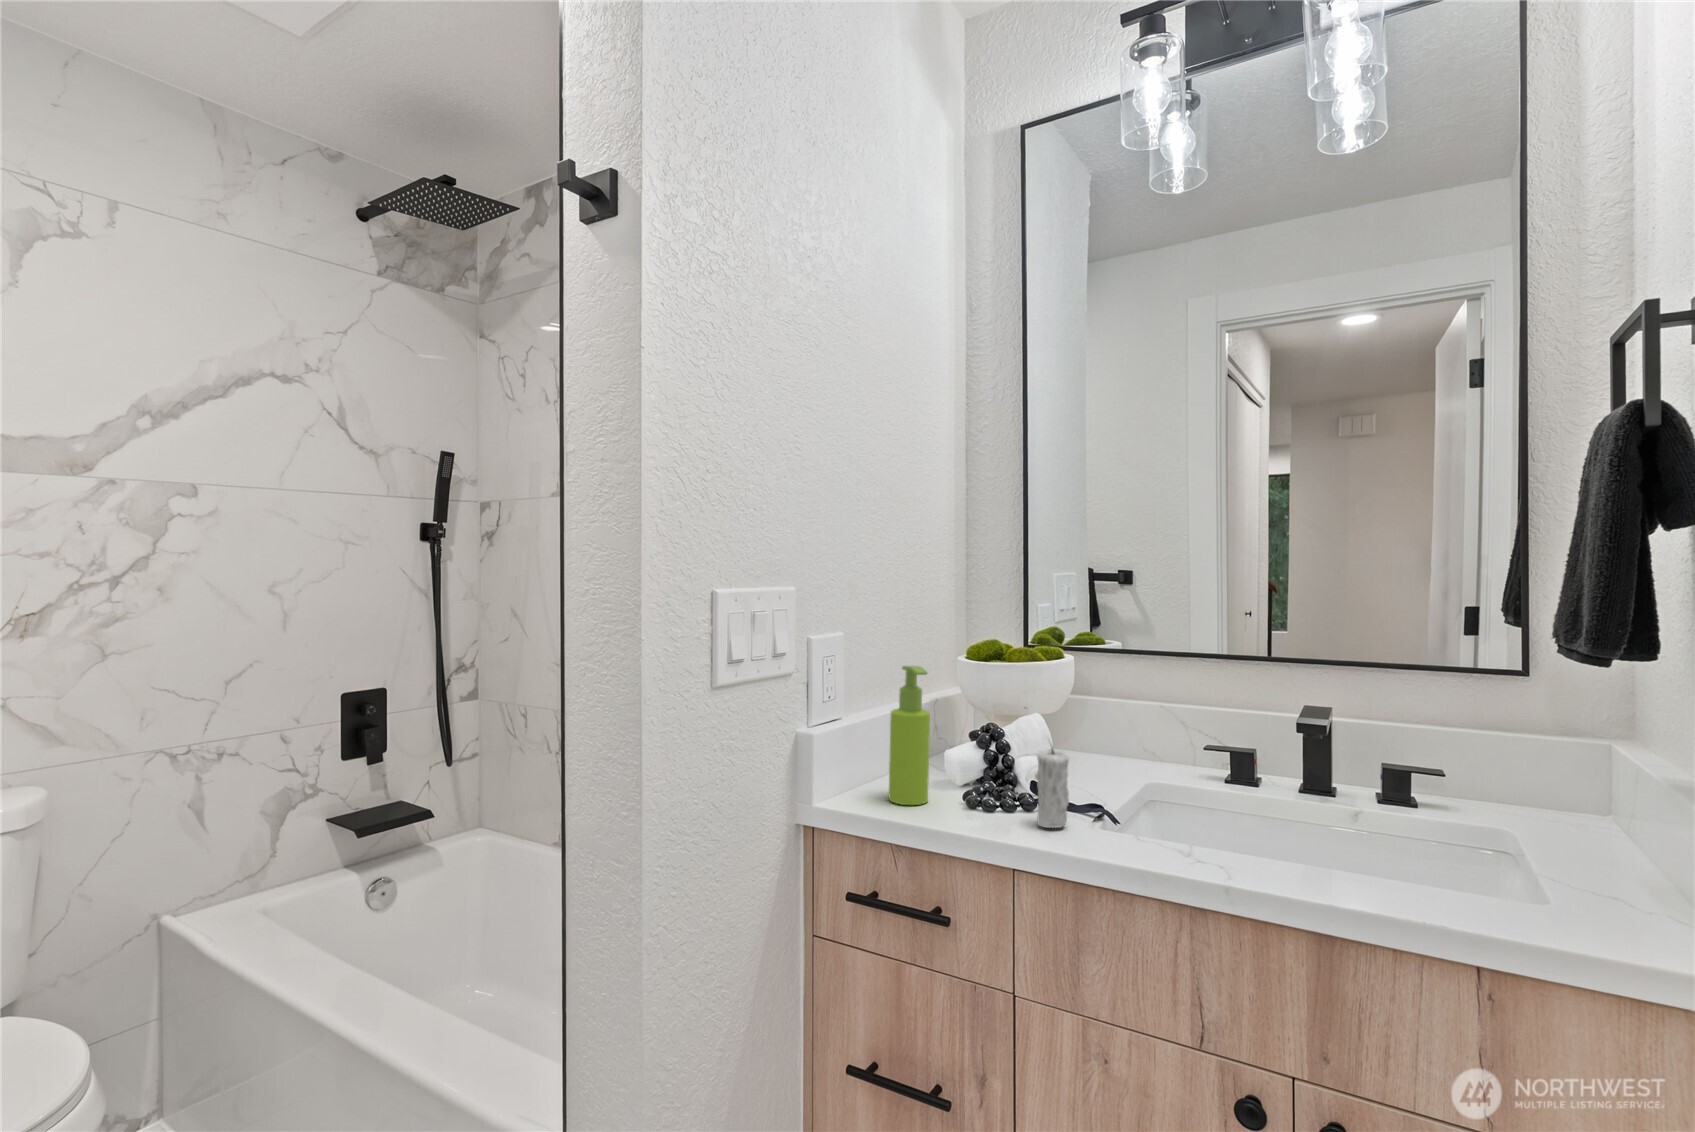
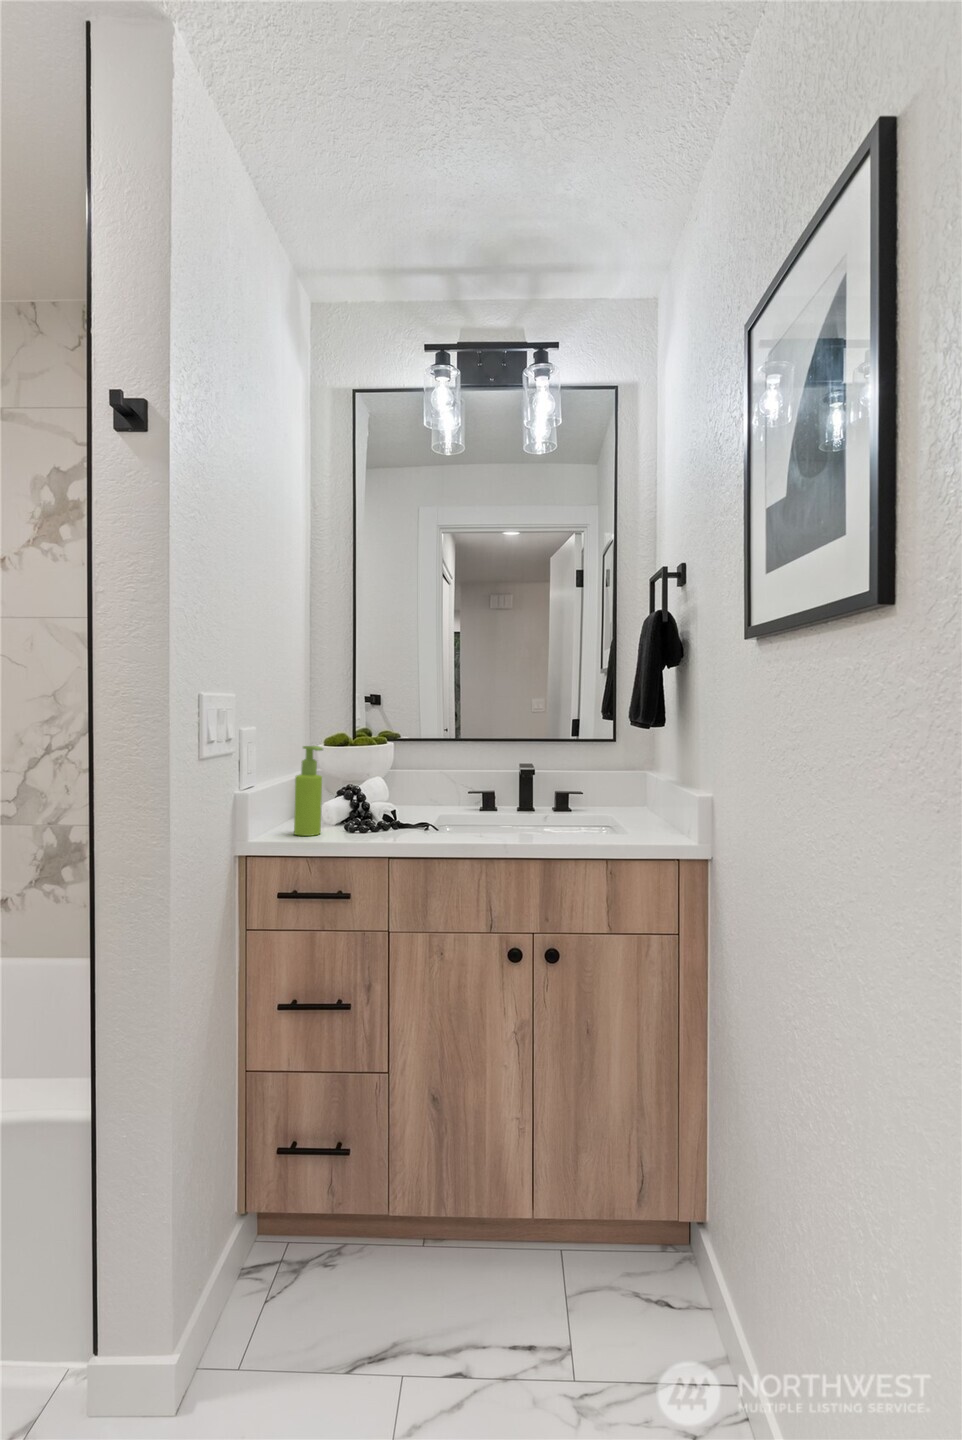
candle: present [1037,748,1069,828] -> none [394,782,413,835]

